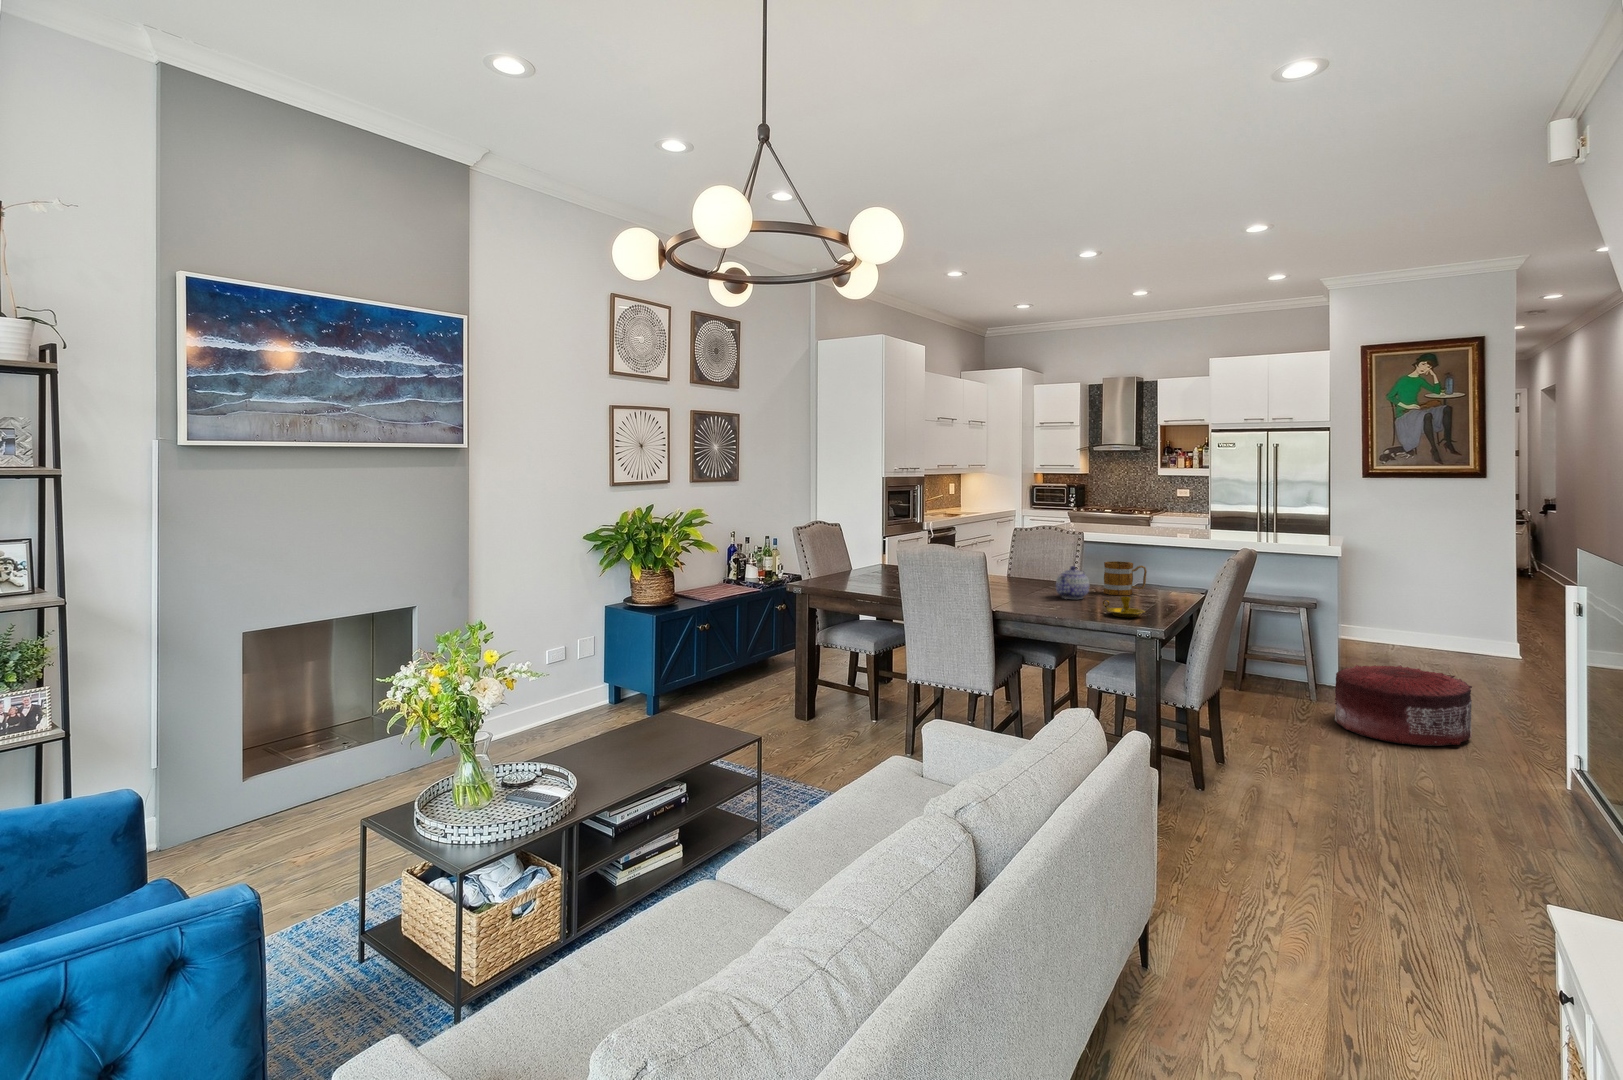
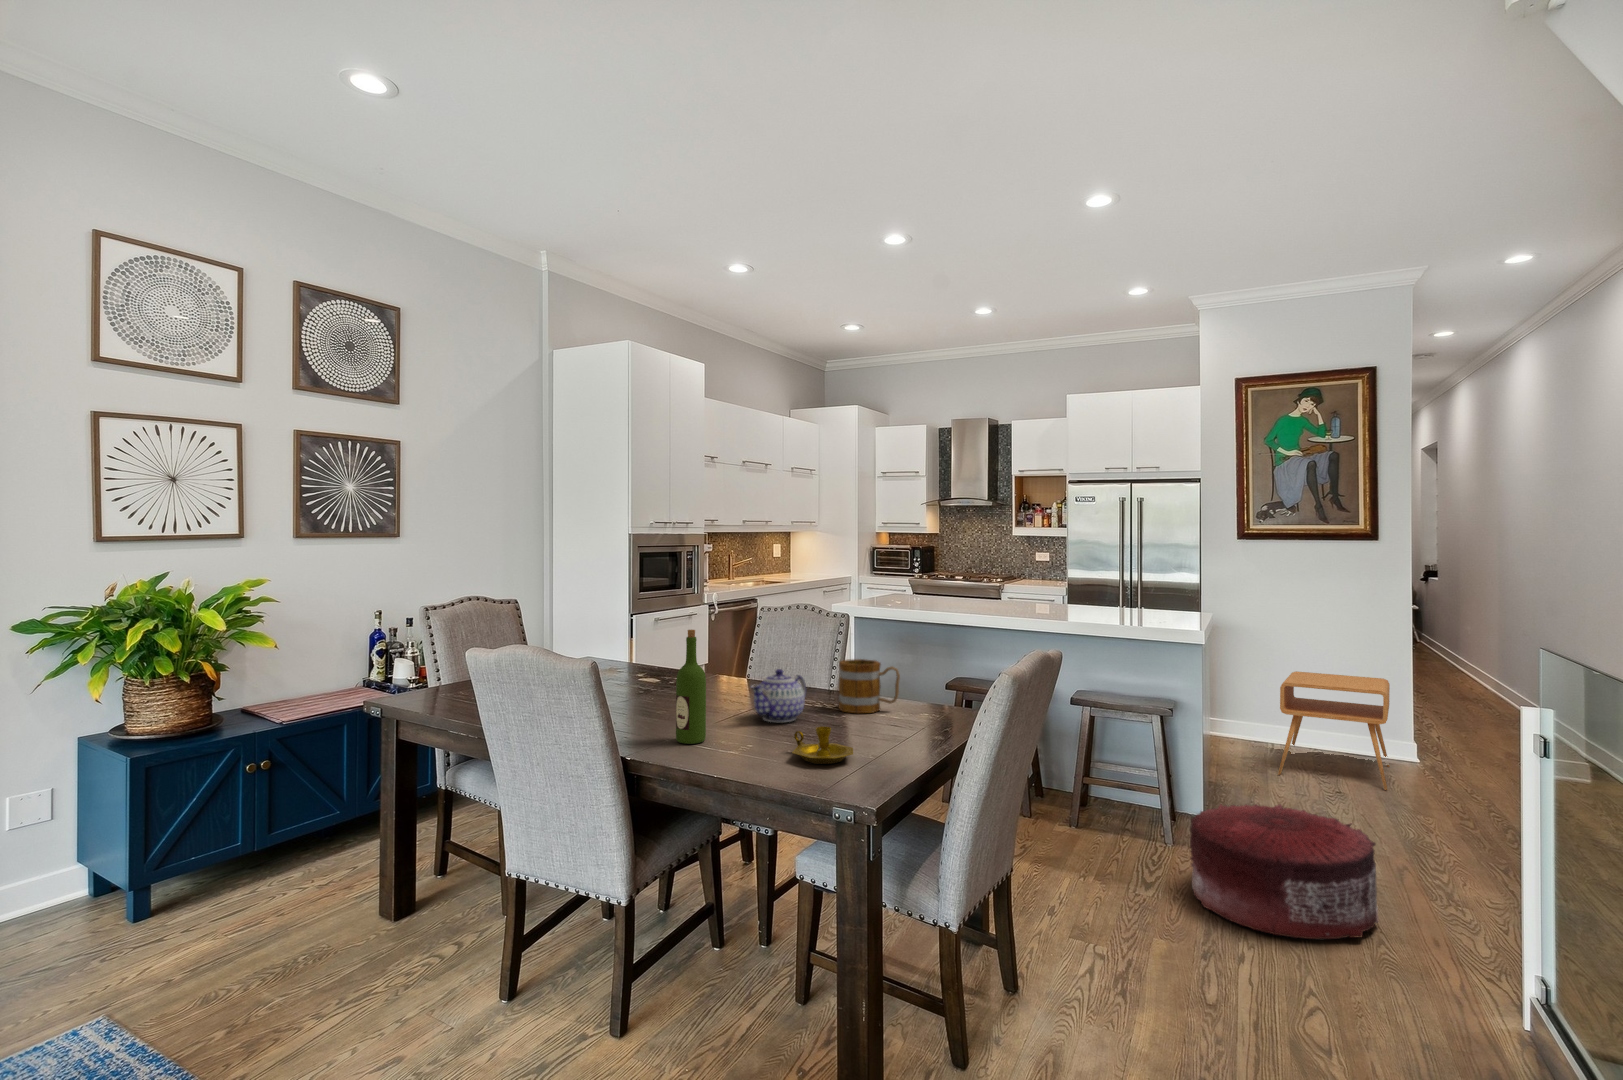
wine bottle: none [1024,540,1042,608] -> present [676,630,706,744]
side table: none [1389,581,1484,669] -> present [1278,671,1390,790]

